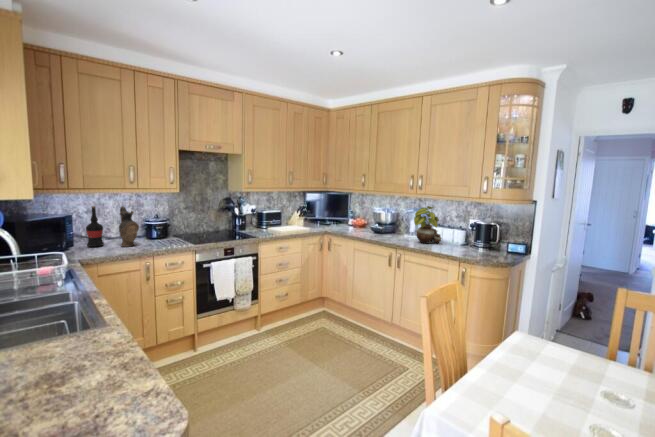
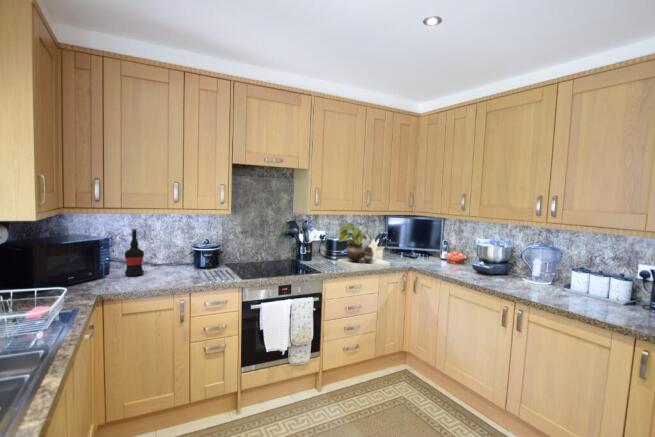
ceramic pitcher: present [119,206,139,247] -> none [159,229,181,278]
potted plant: present [414,206,442,243] -> present [339,223,374,263]

